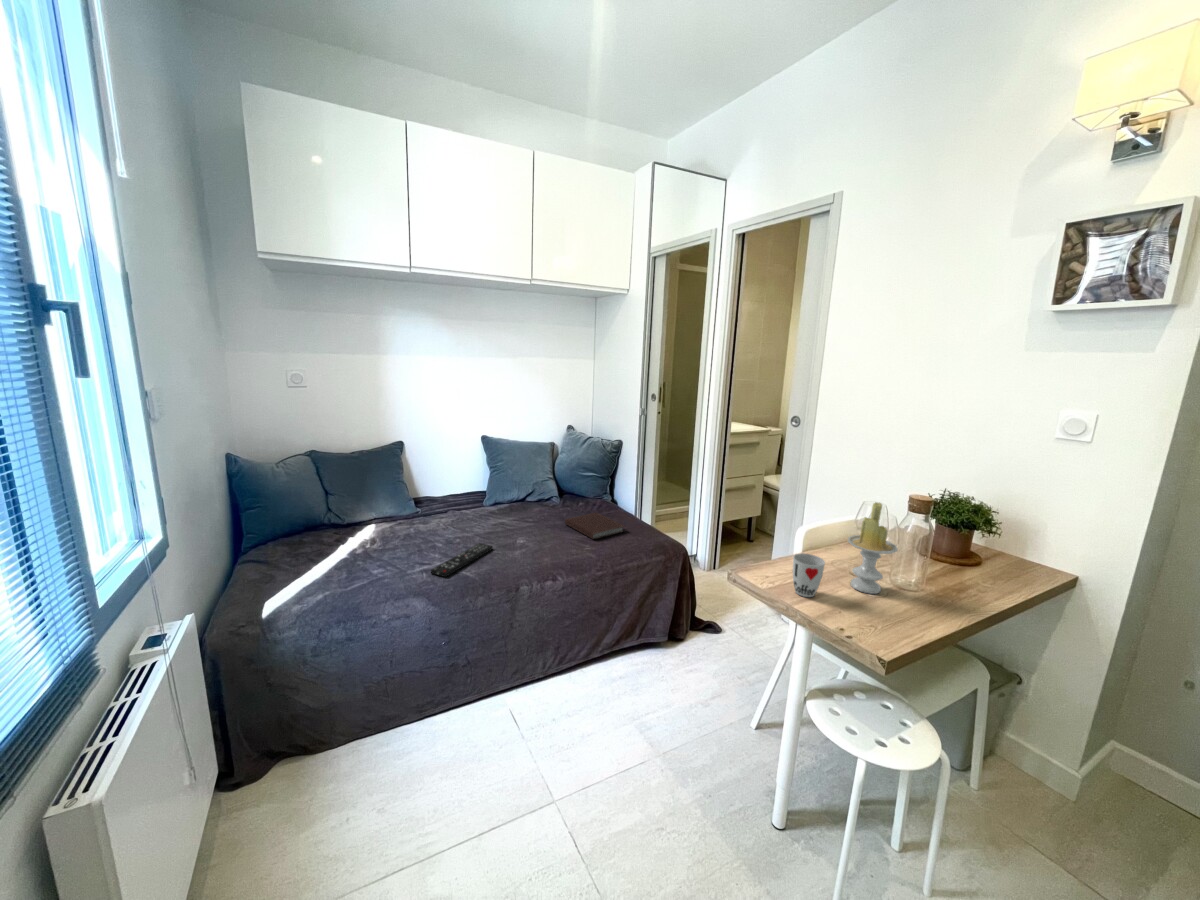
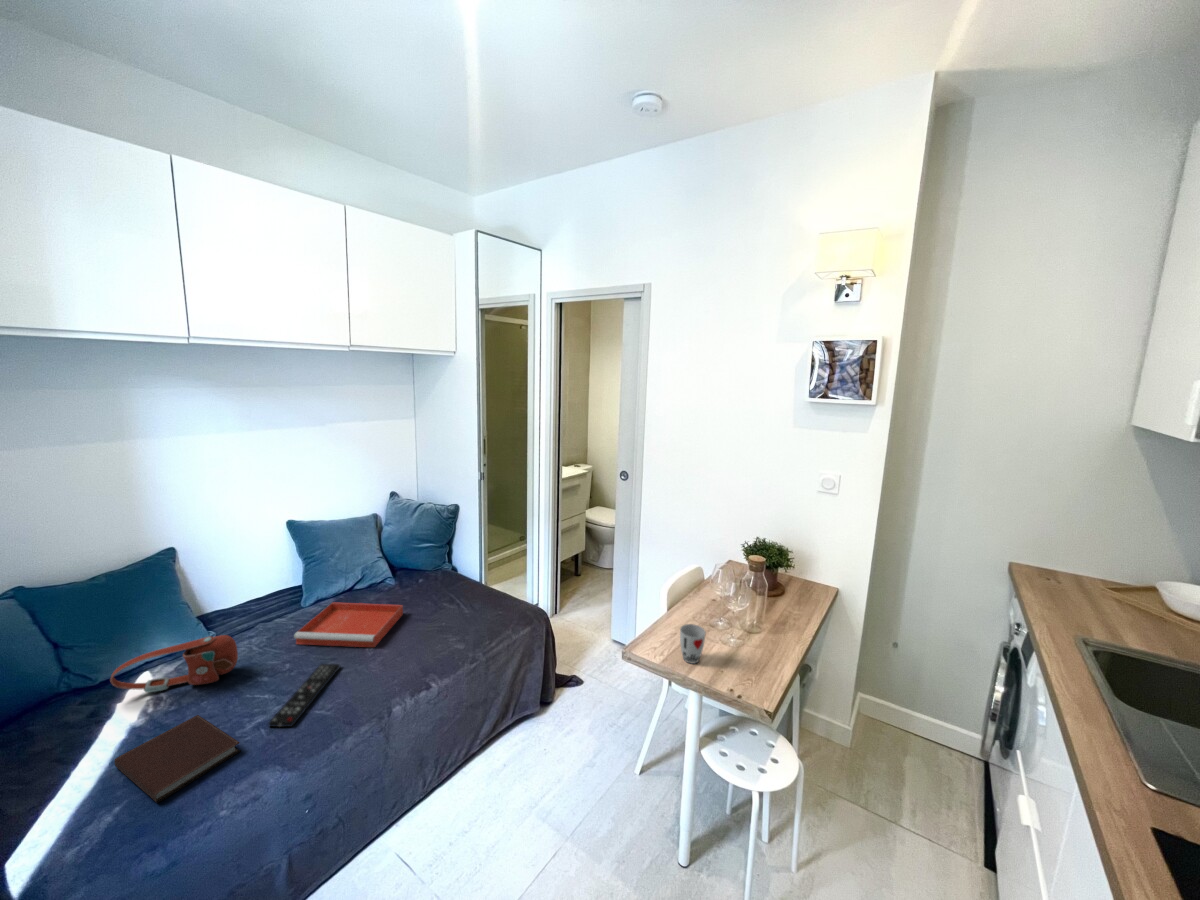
handbag: none [349,502,426,539] -> present [110,635,238,692]
candle: present [848,502,898,594] -> none [711,569,749,644]
tray: none [467,504,555,542] -> present [294,602,403,647]
notebook: present [565,513,624,539] -> present [115,715,240,803]

